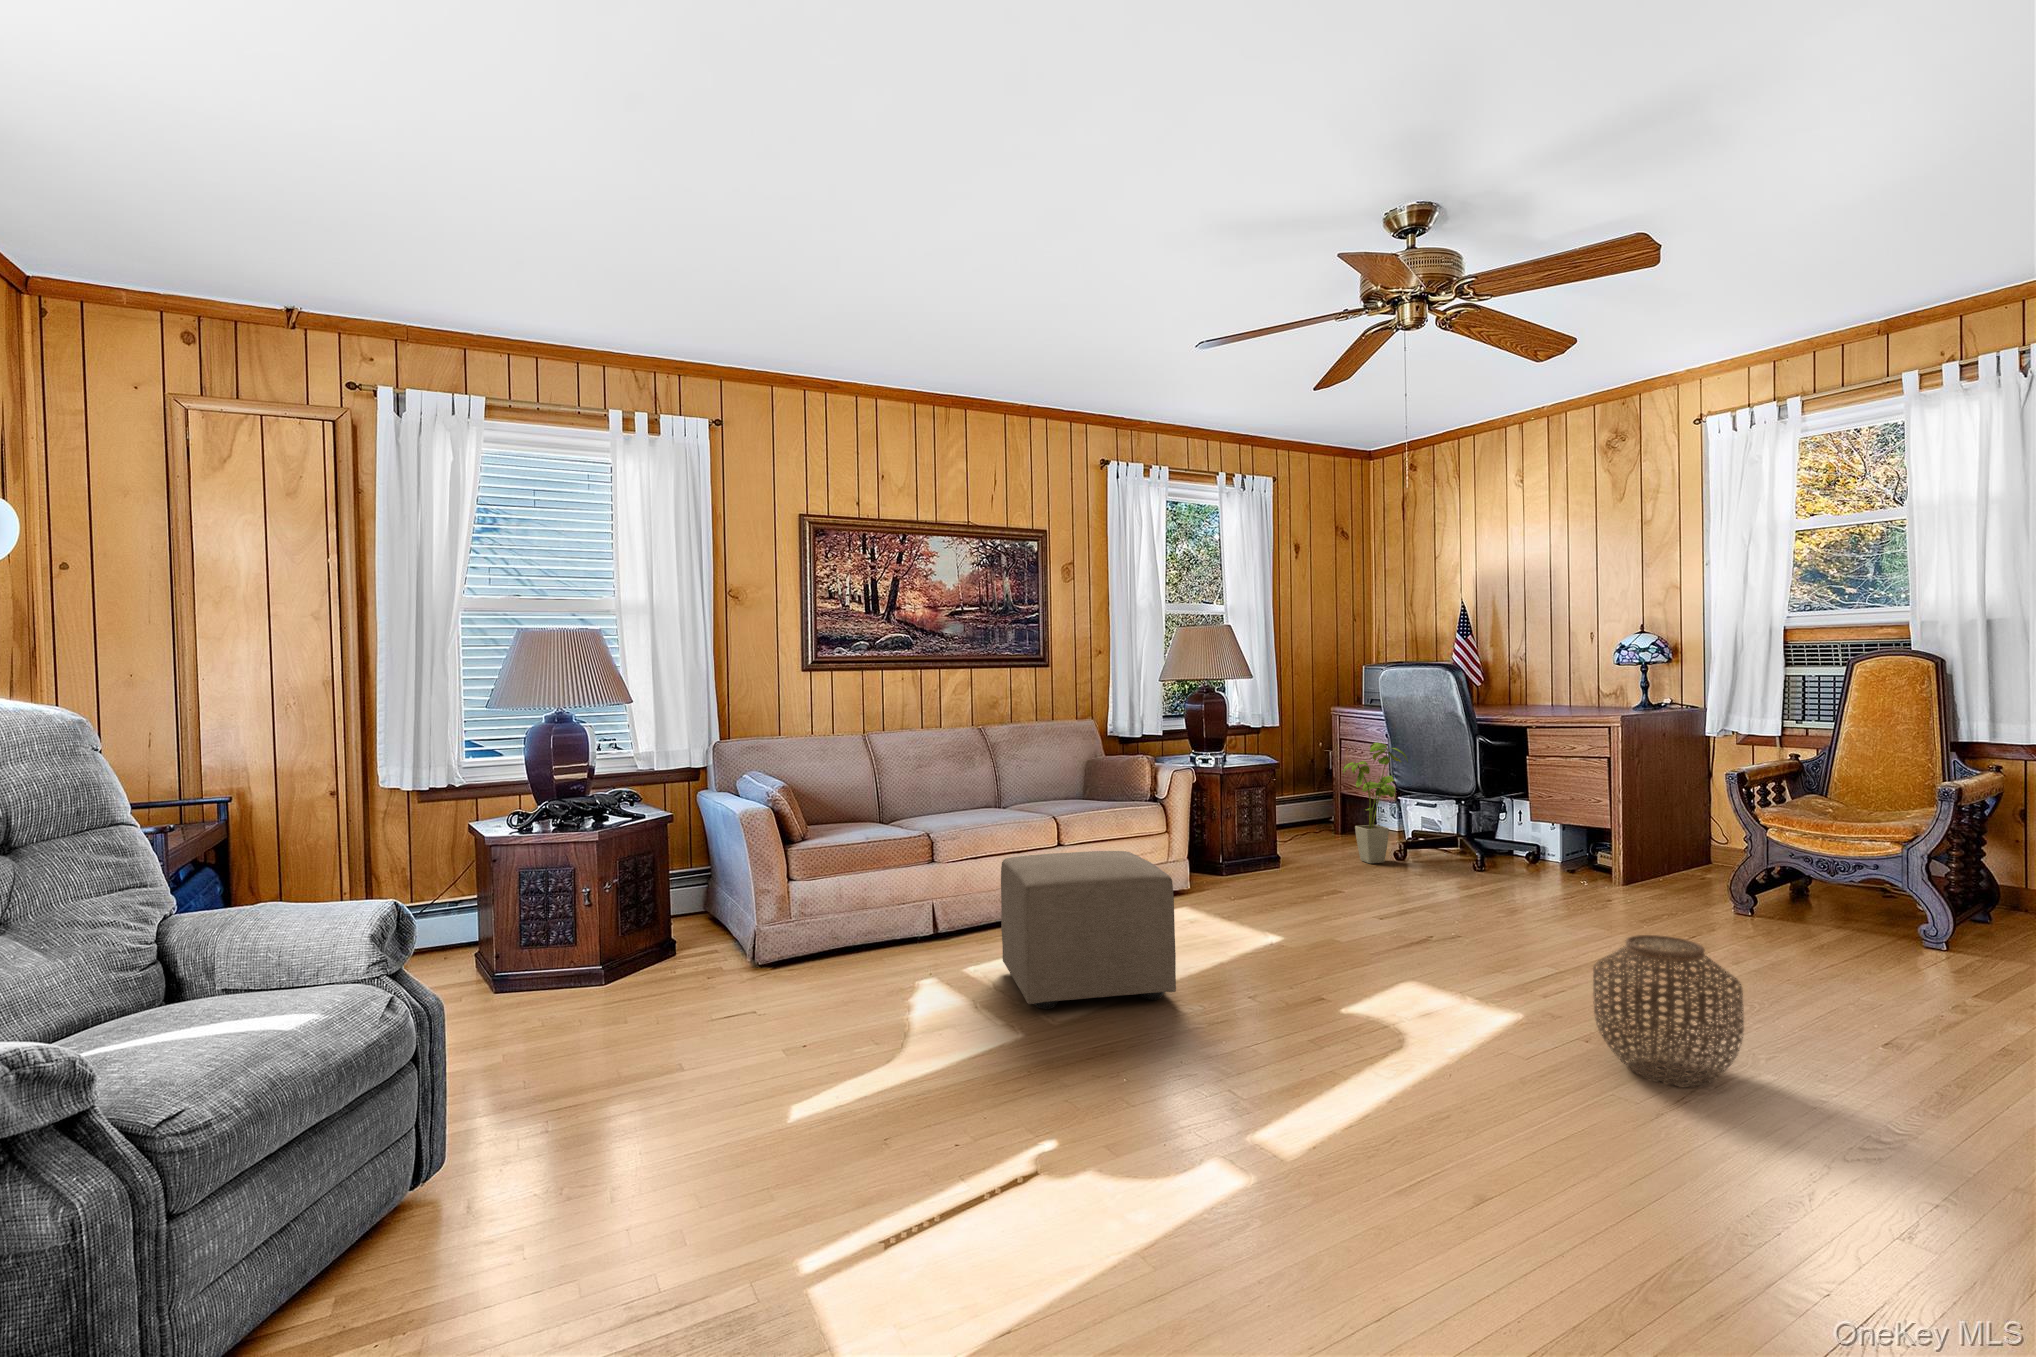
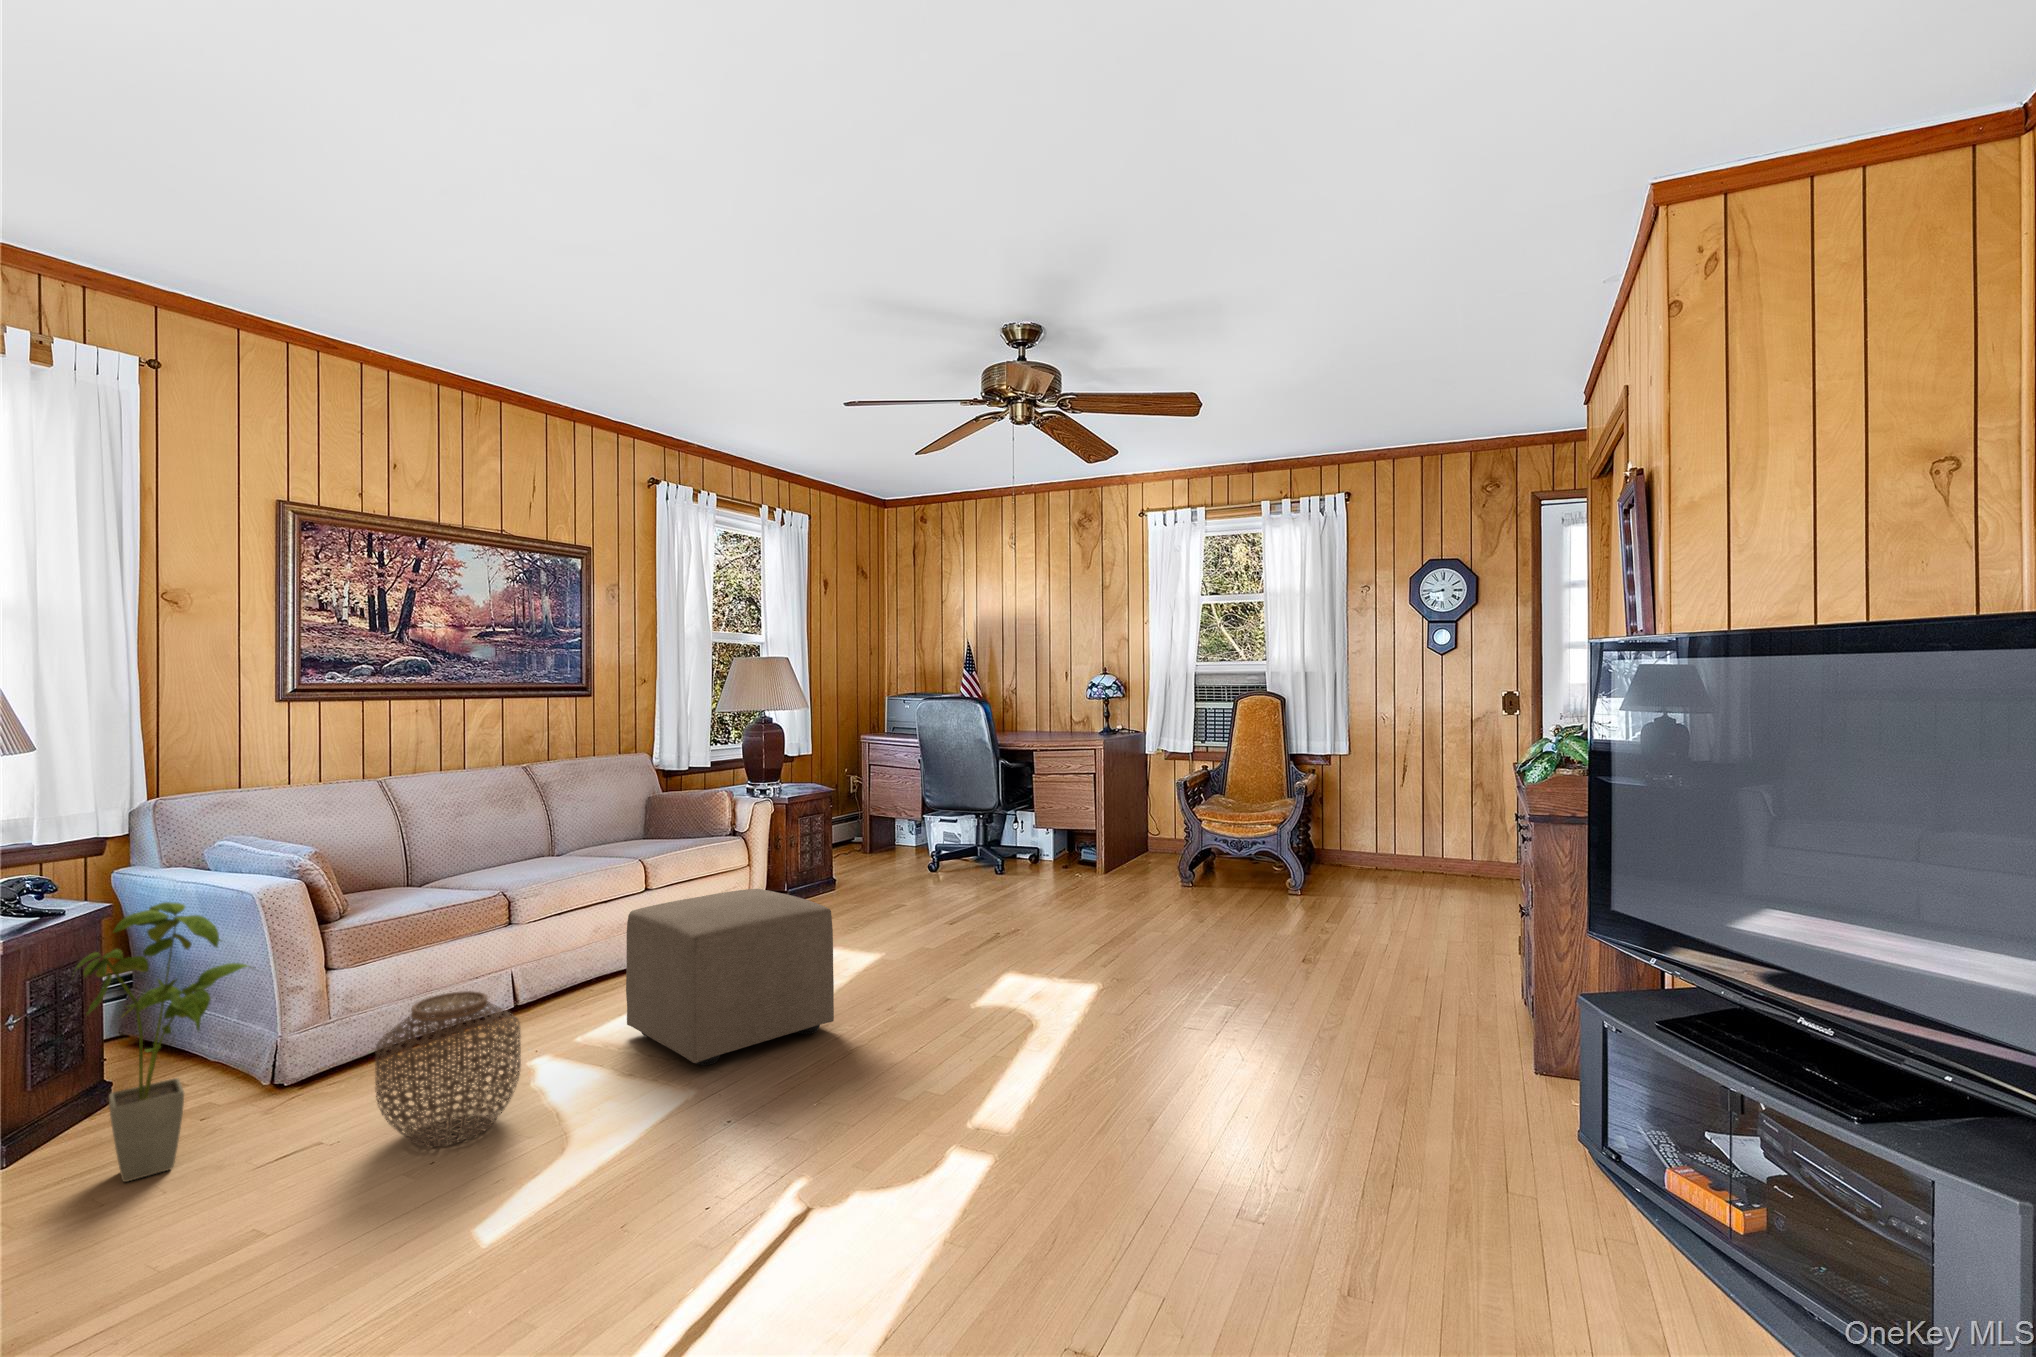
house plant: present [1343,743,1408,863] -> present [75,902,254,1182]
woven basket: present [1593,935,1744,1087] -> present [375,991,521,1146]

